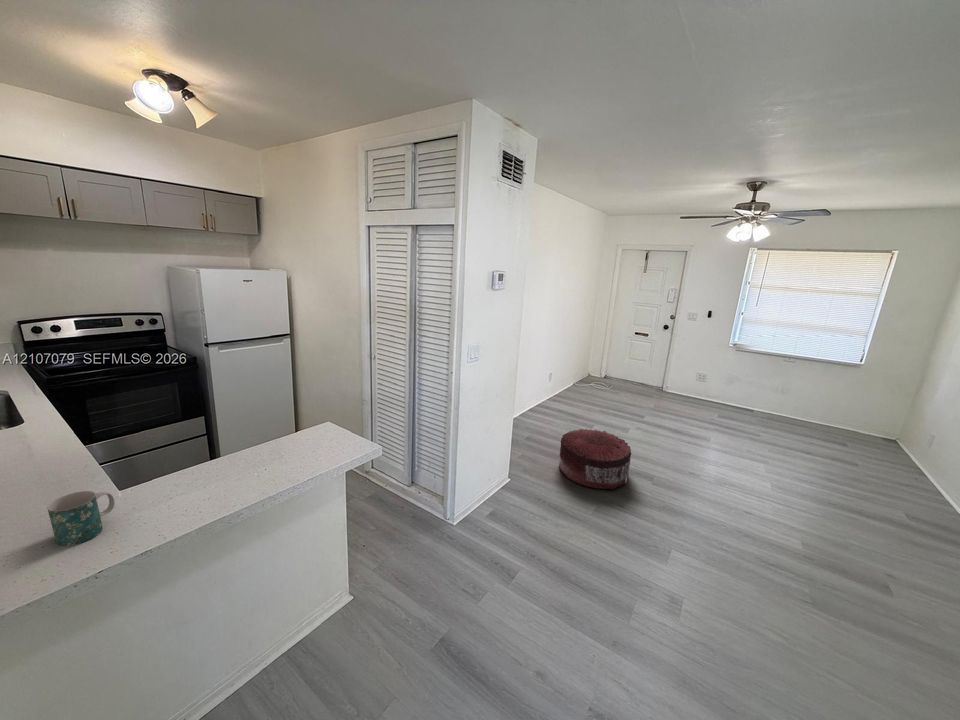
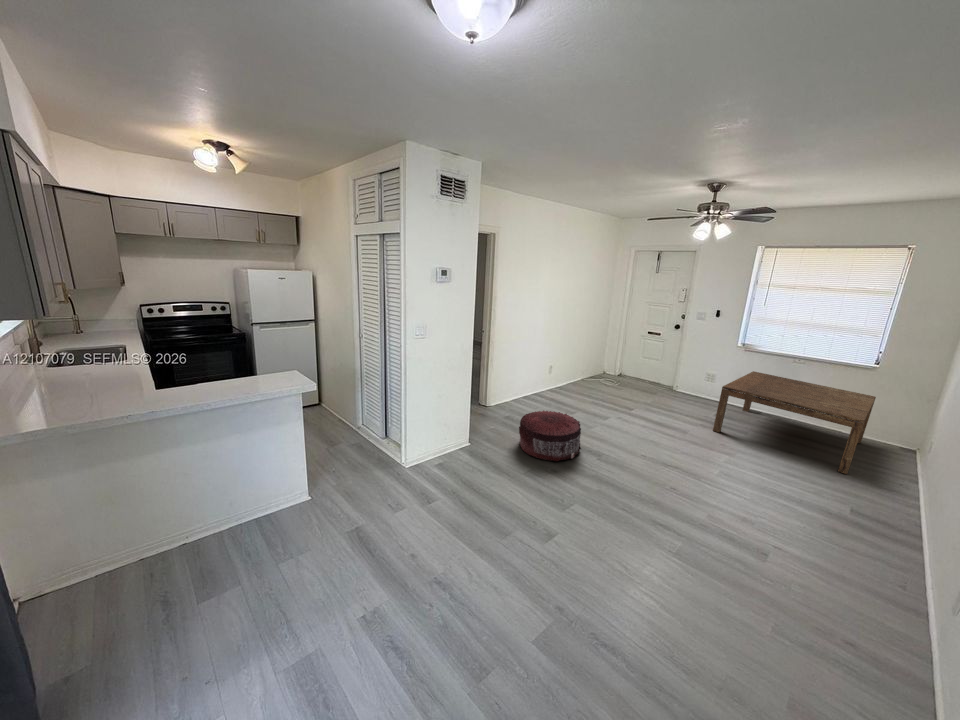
coffee table: none [727,370,882,469] -> present [713,371,876,474]
mug: present [47,491,115,546] -> none [112,385,146,410]

